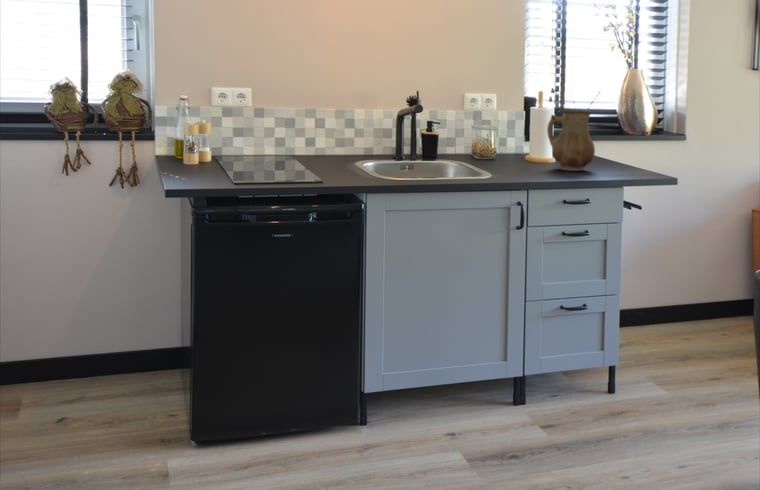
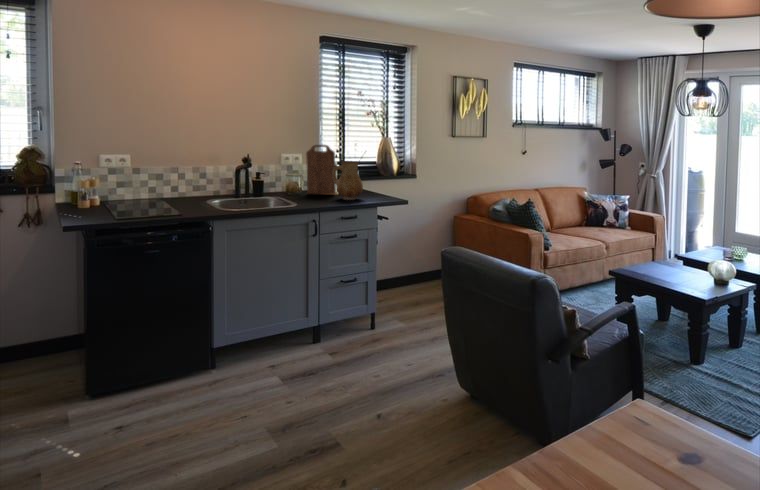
cutting board: none [504,81,552,161] -> present [306,145,336,195]

